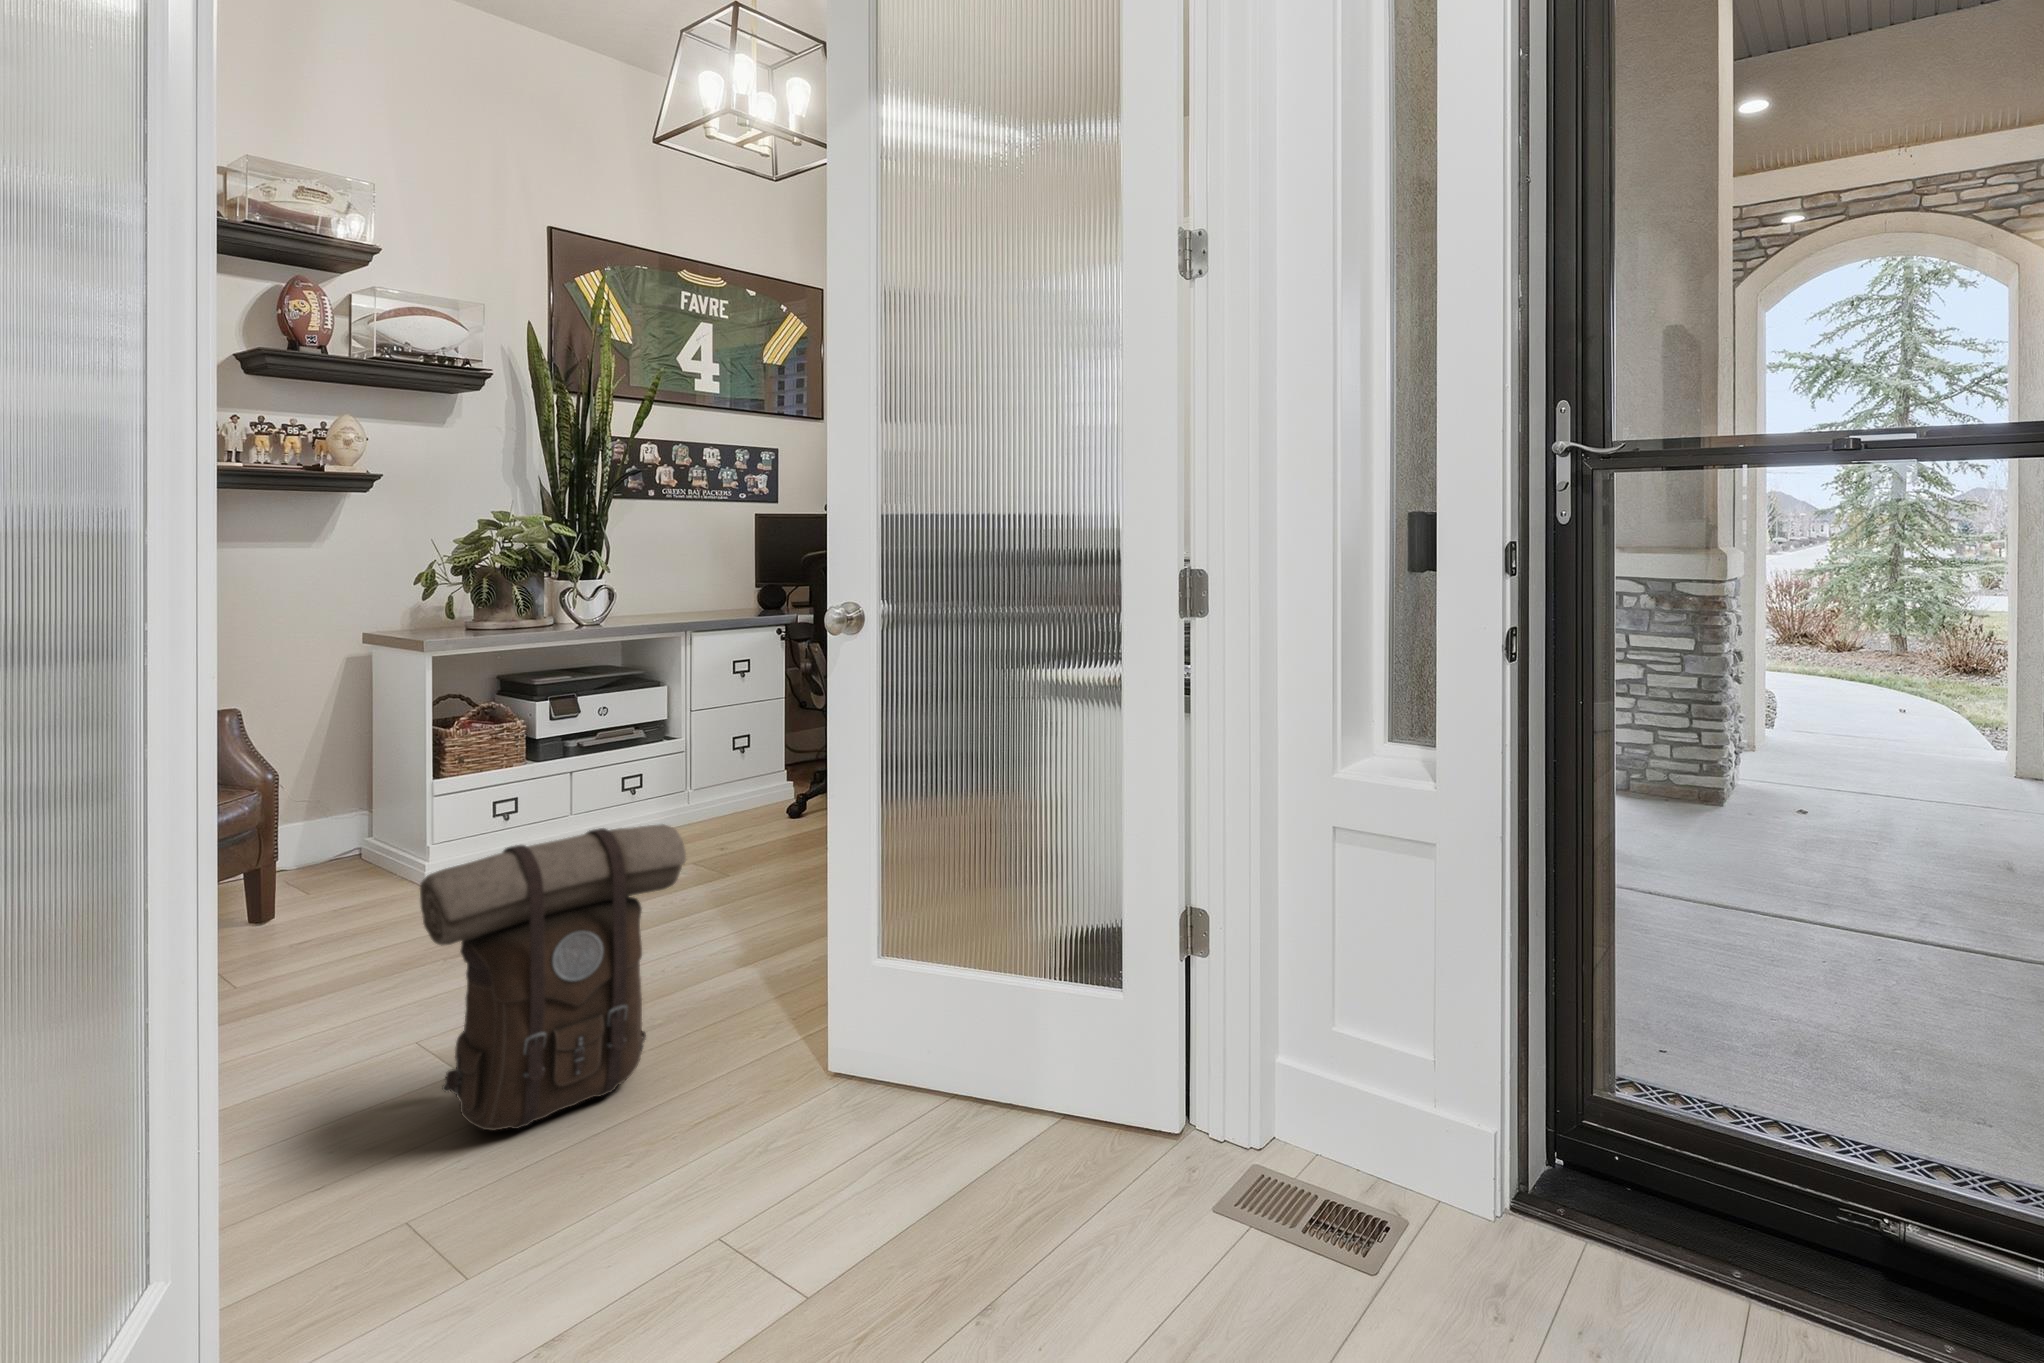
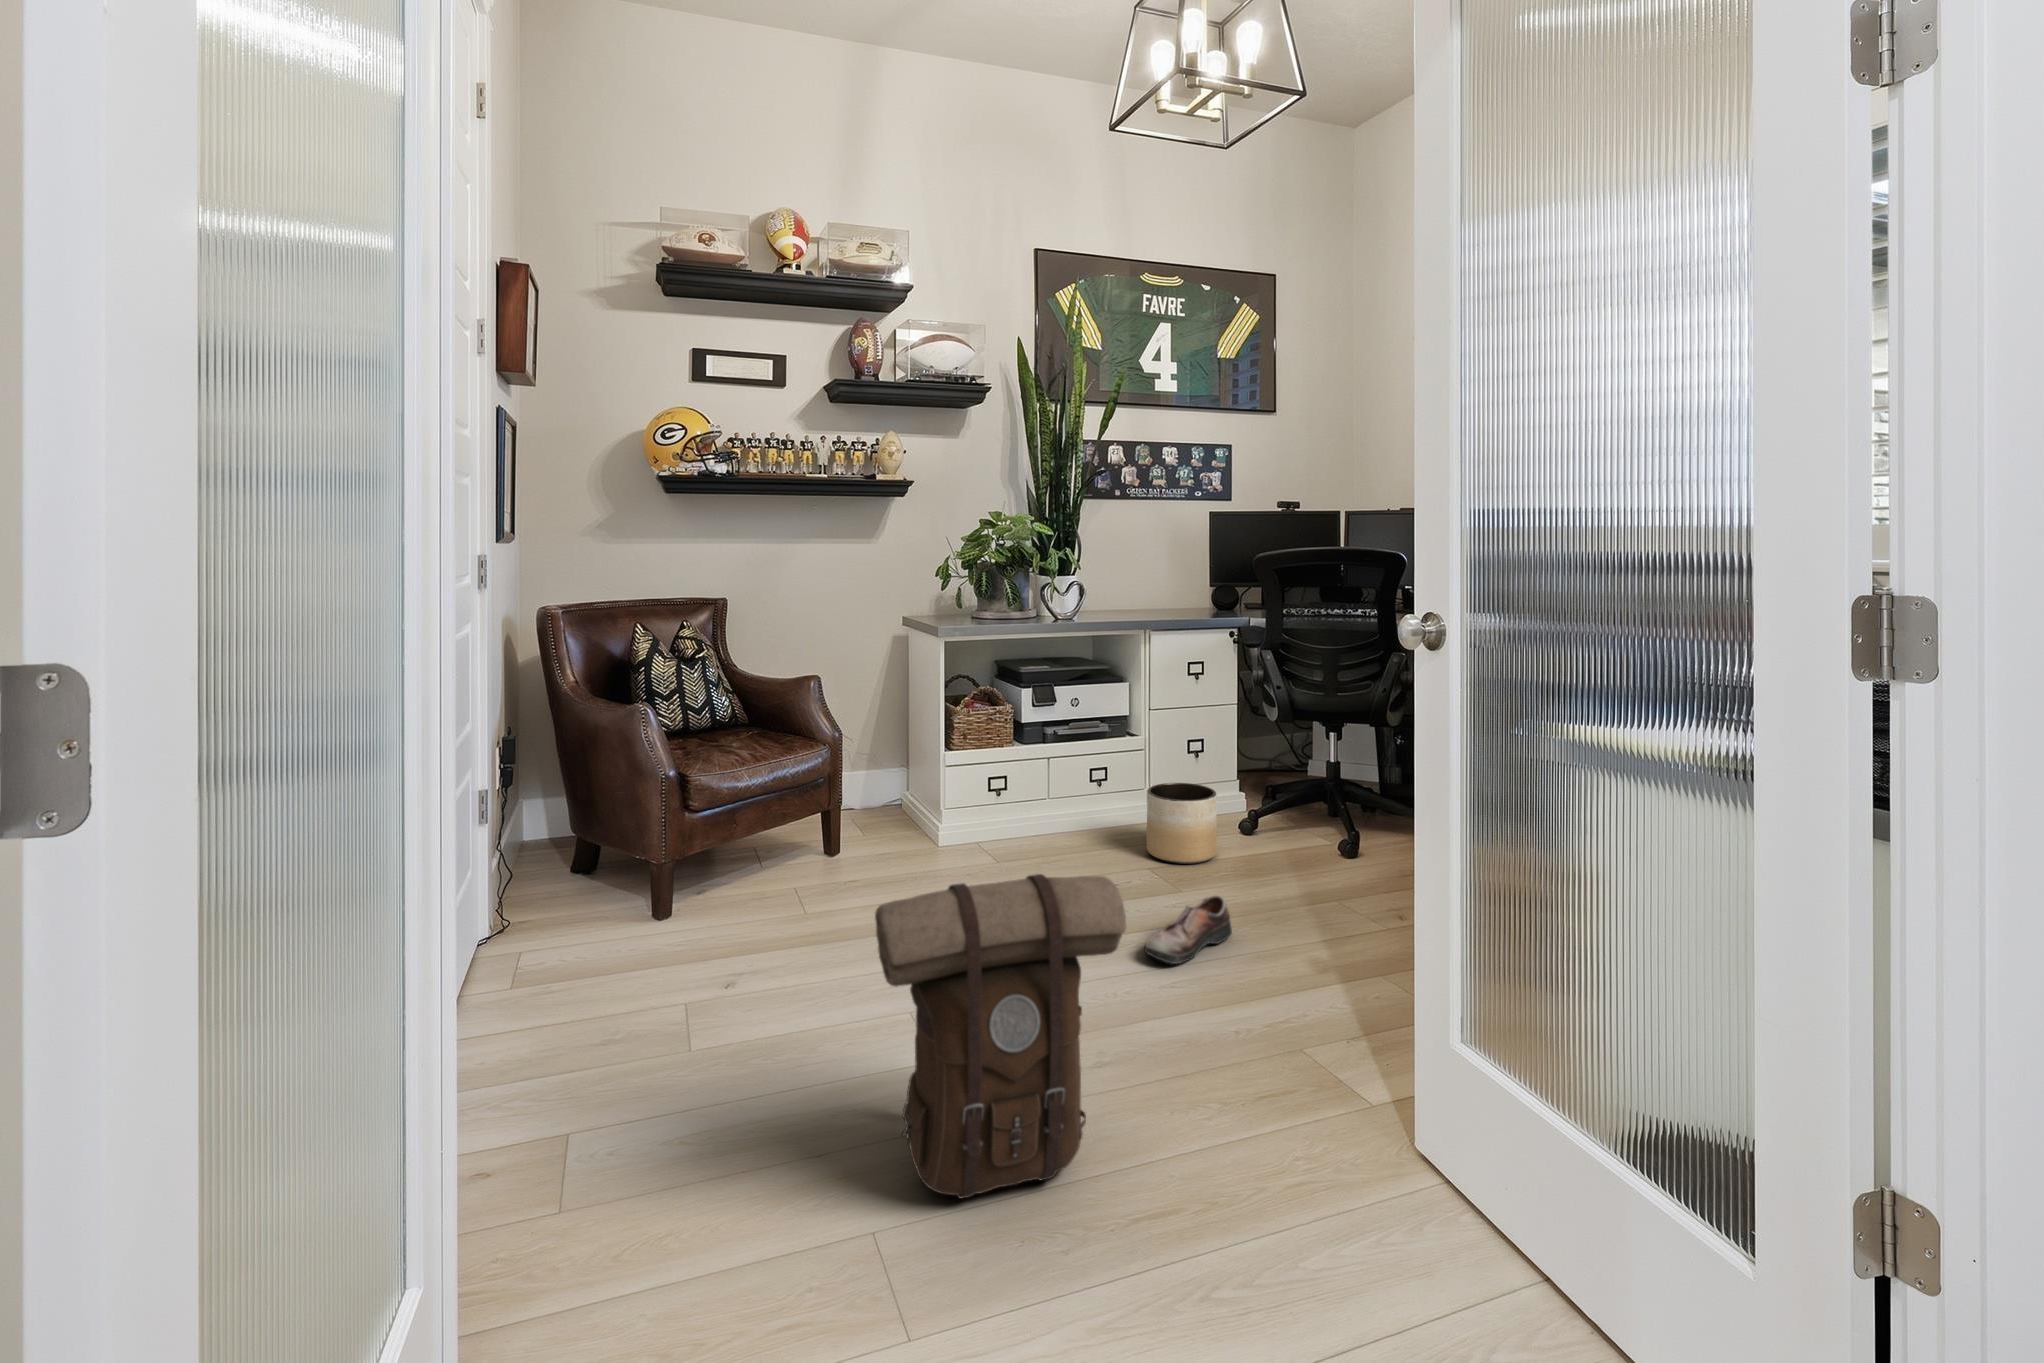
planter: none [688,779,764,856] -> present [1147,783,1217,864]
shoe: none [691,865,780,929] -> present [1144,895,1232,964]

